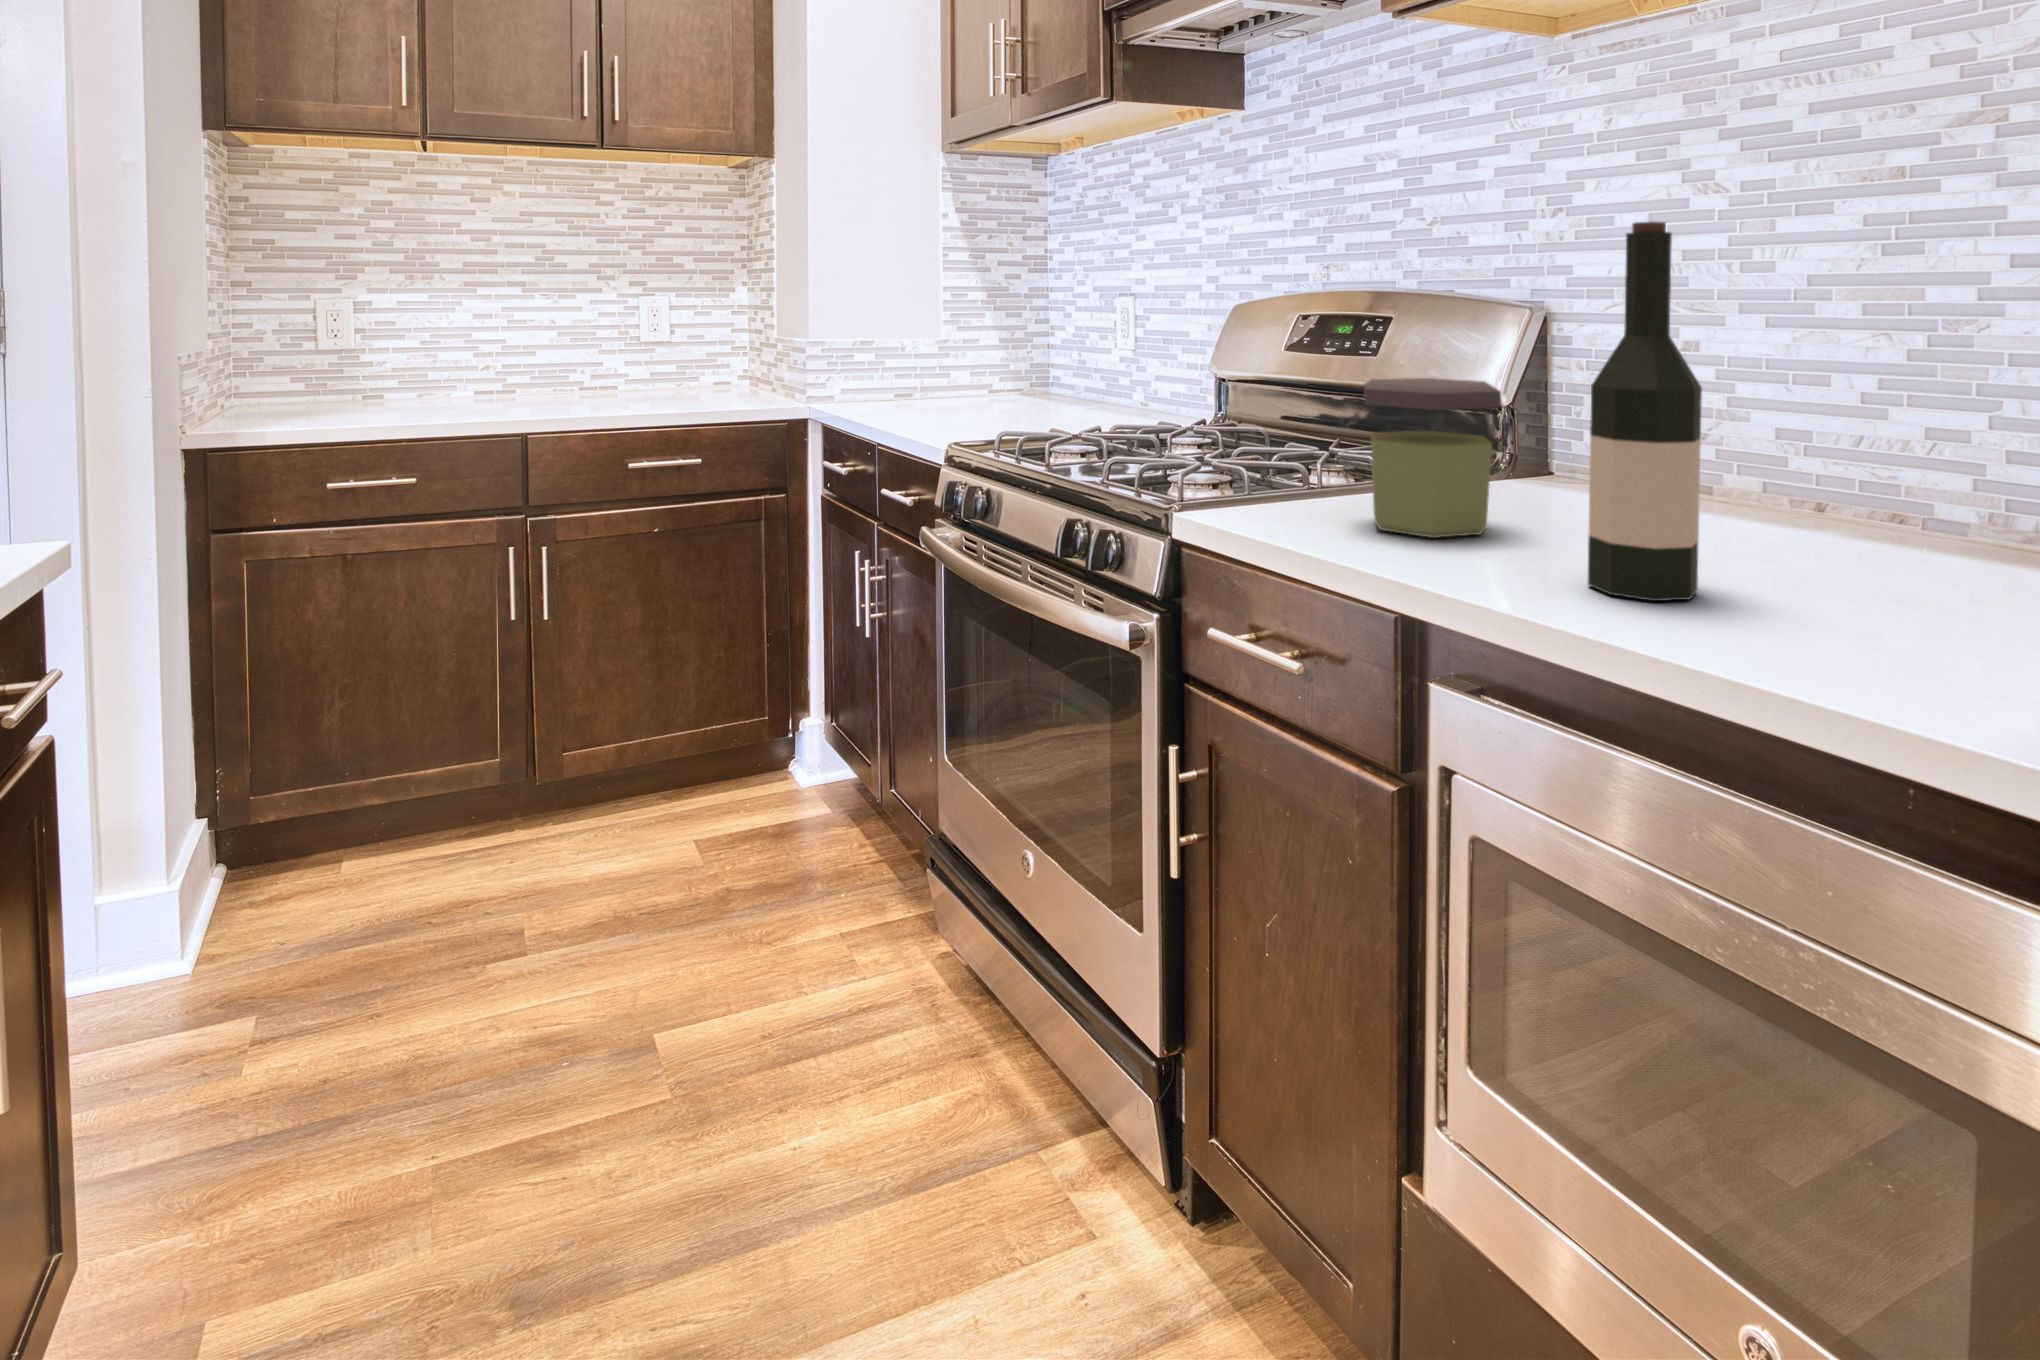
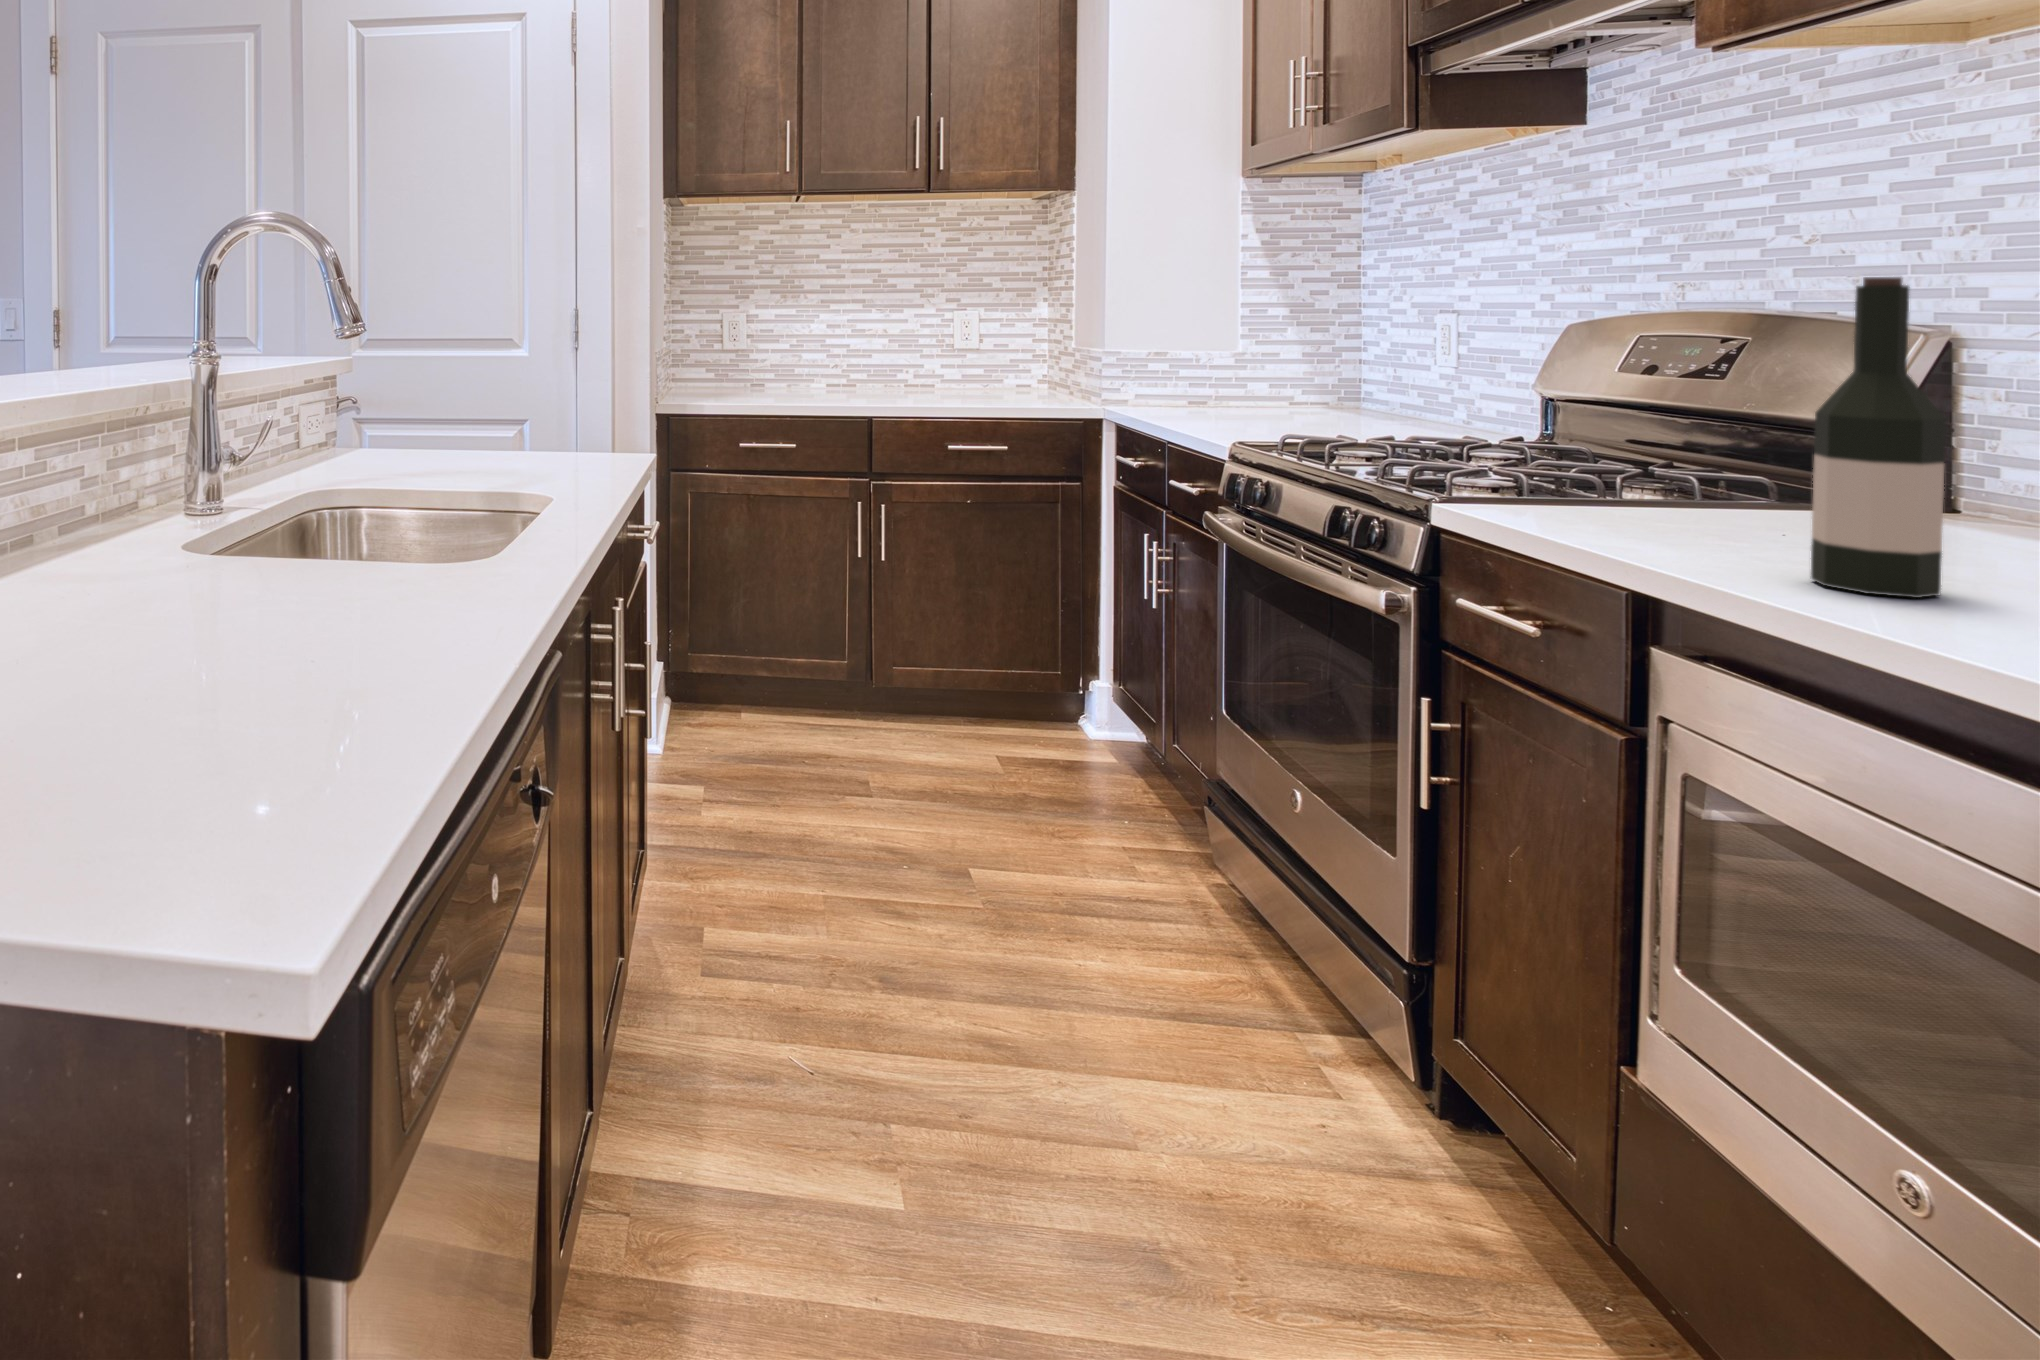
jar: present [1364,378,1501,538] -> none [1615,402,1781,543]

